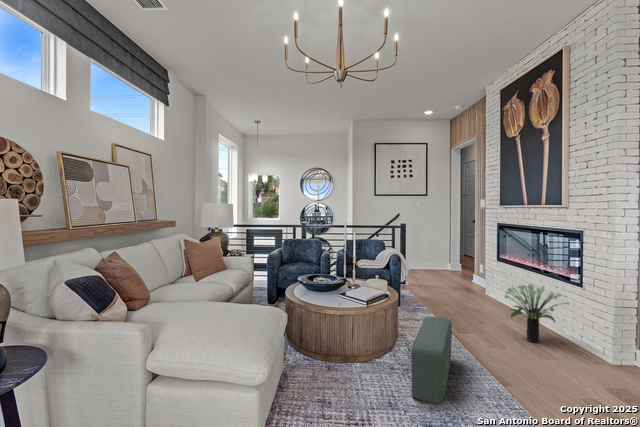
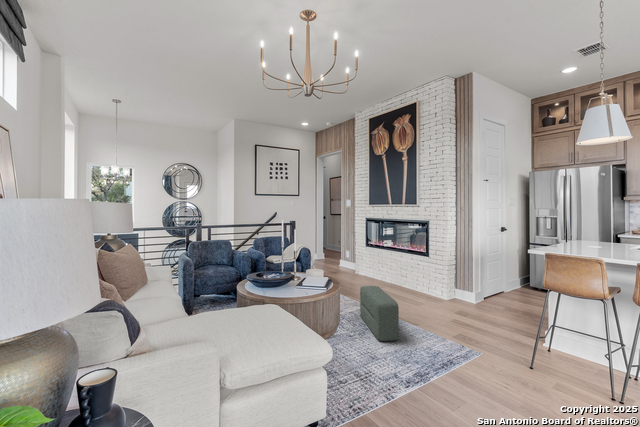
potted plant: present [505,284,569,343] -> none [389,257,426,295]

